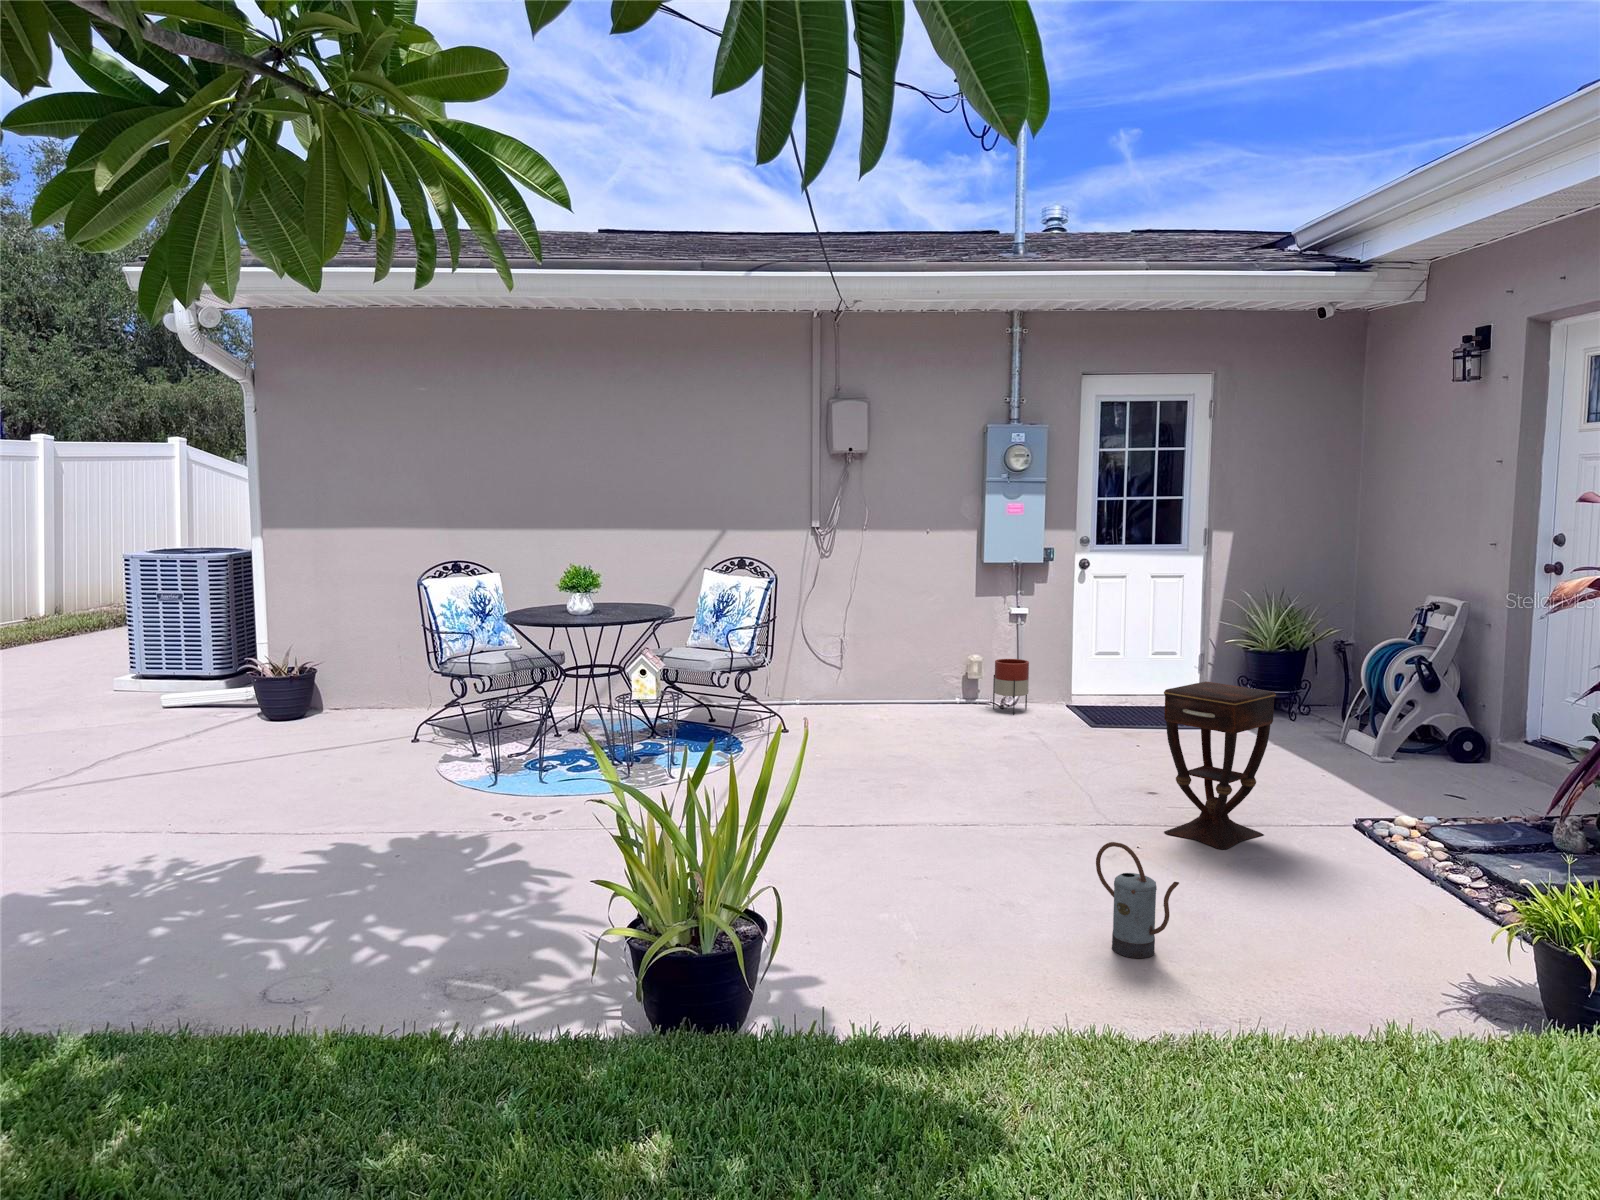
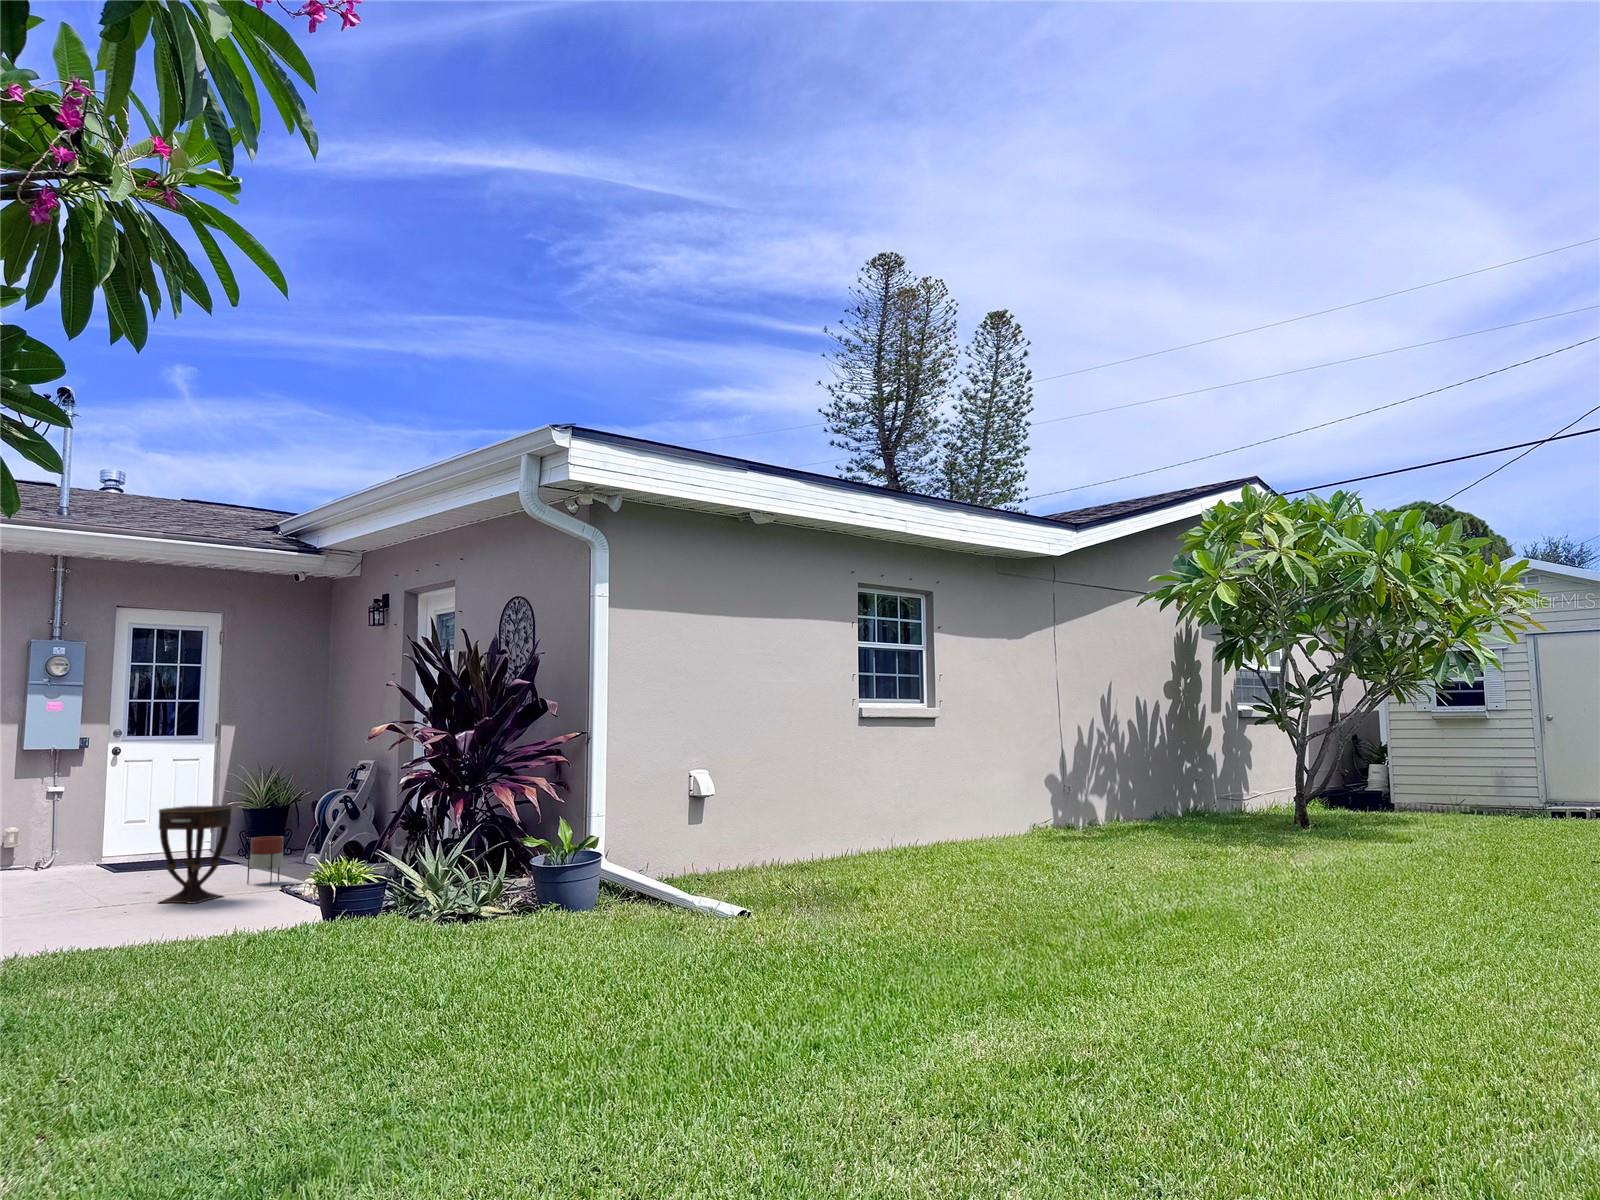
planter: present [993,659,1029,715] -> present [247,836,284,885]
watering can: present [1096,842,1179,958] -> none [99,875,148,937]

